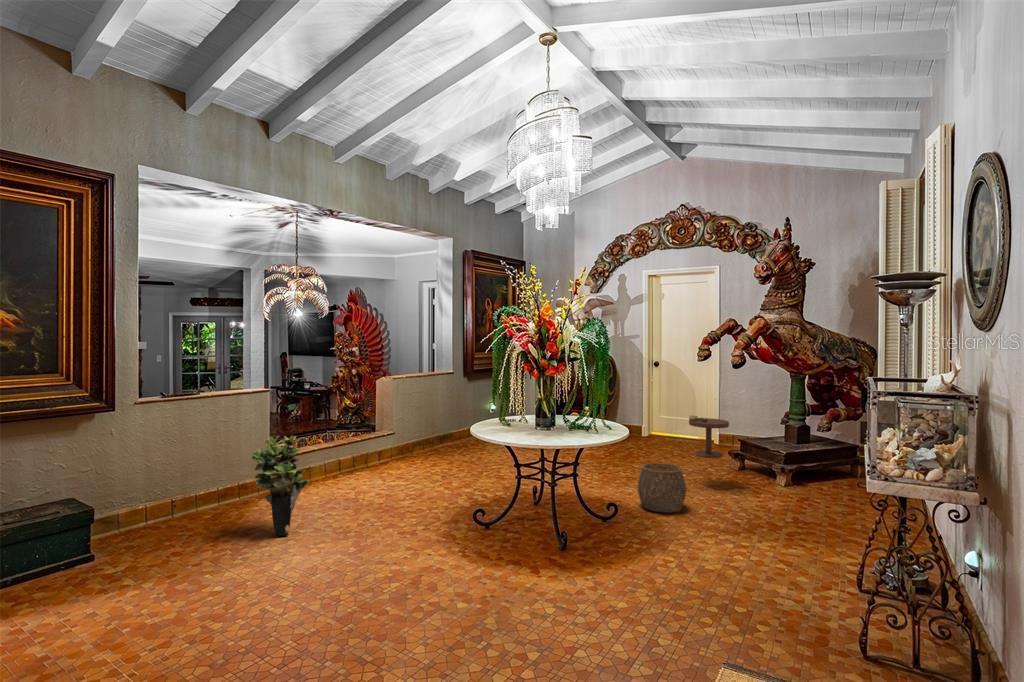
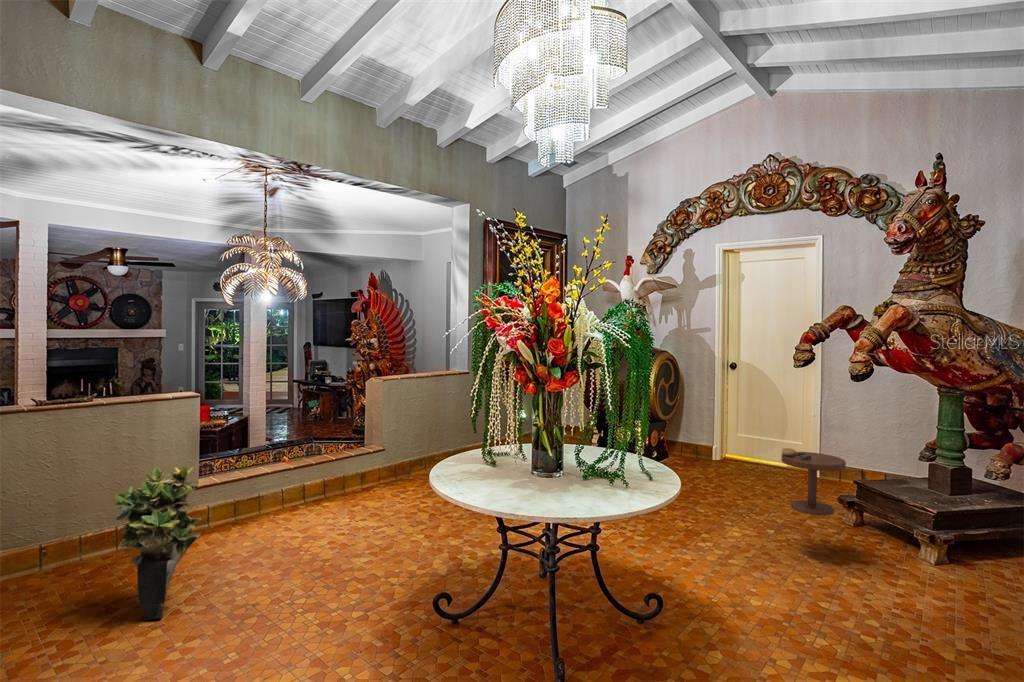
woven basket: present [637,463,686,513] -> none [699,522,779,608]

